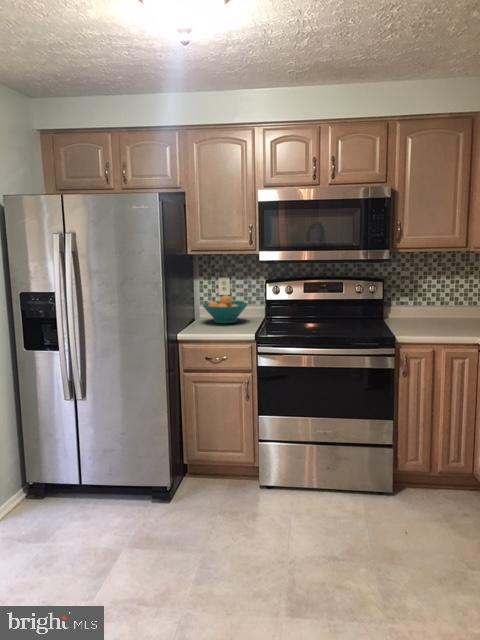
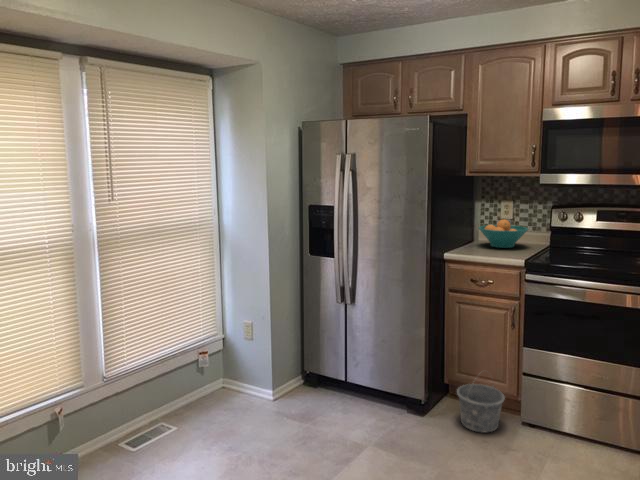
bucket: none [202,445,248,506] -> present [457,384,505,432]

